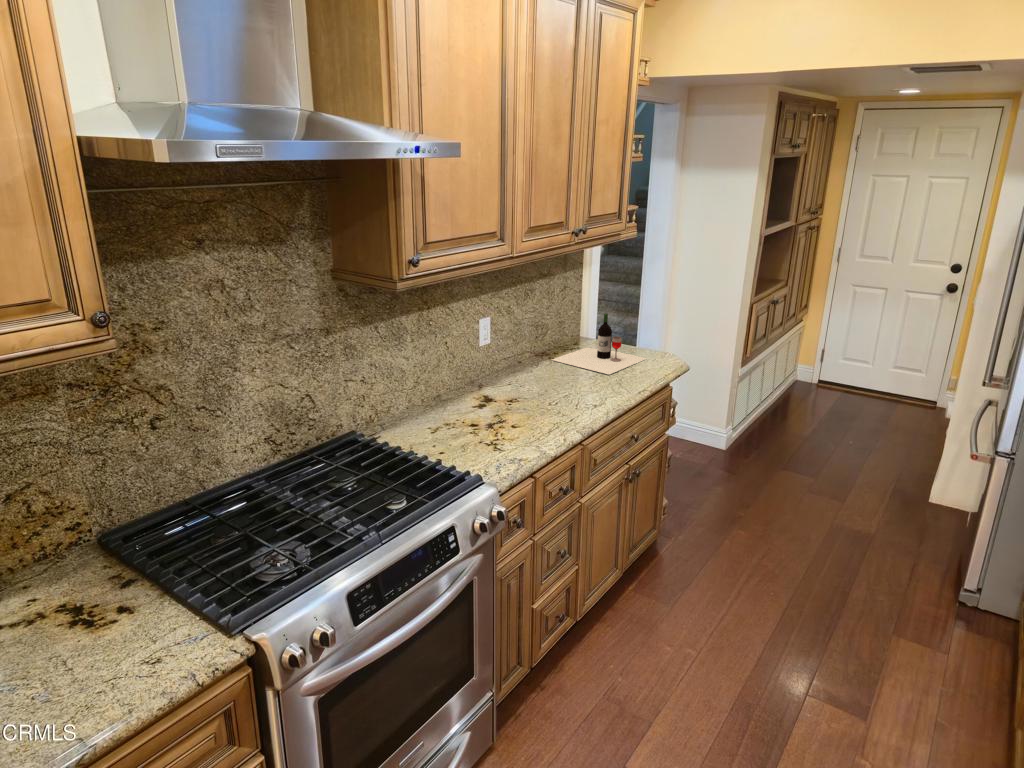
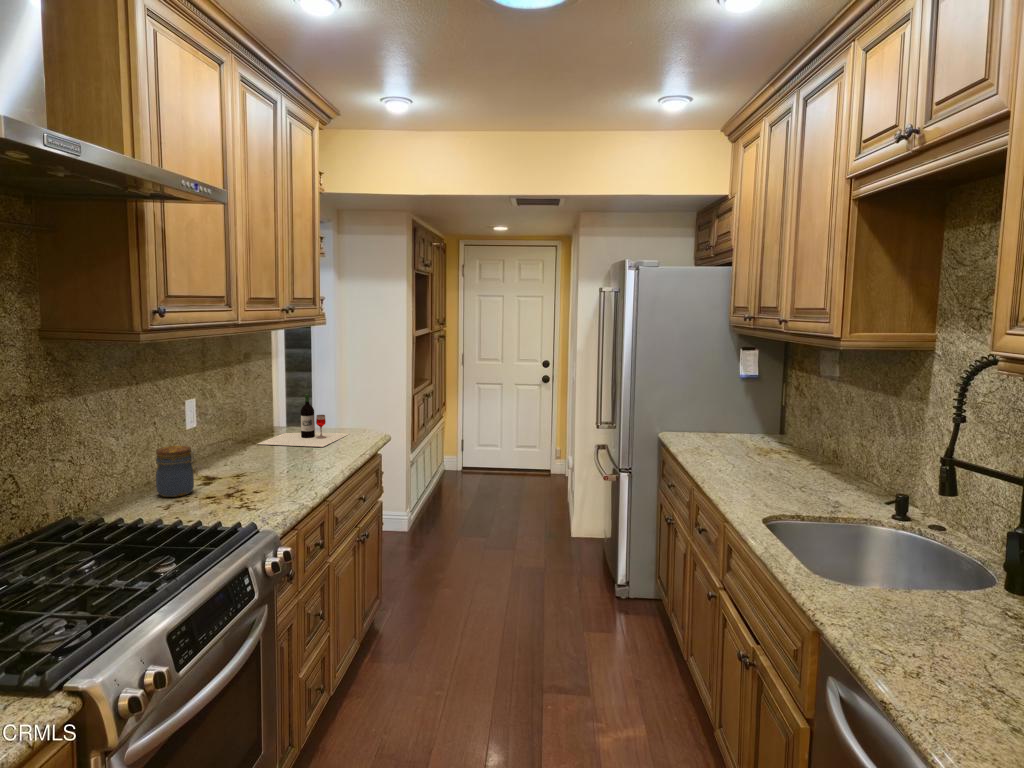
jar: none [434,371,469,419] -> present [156,446,198,497]

